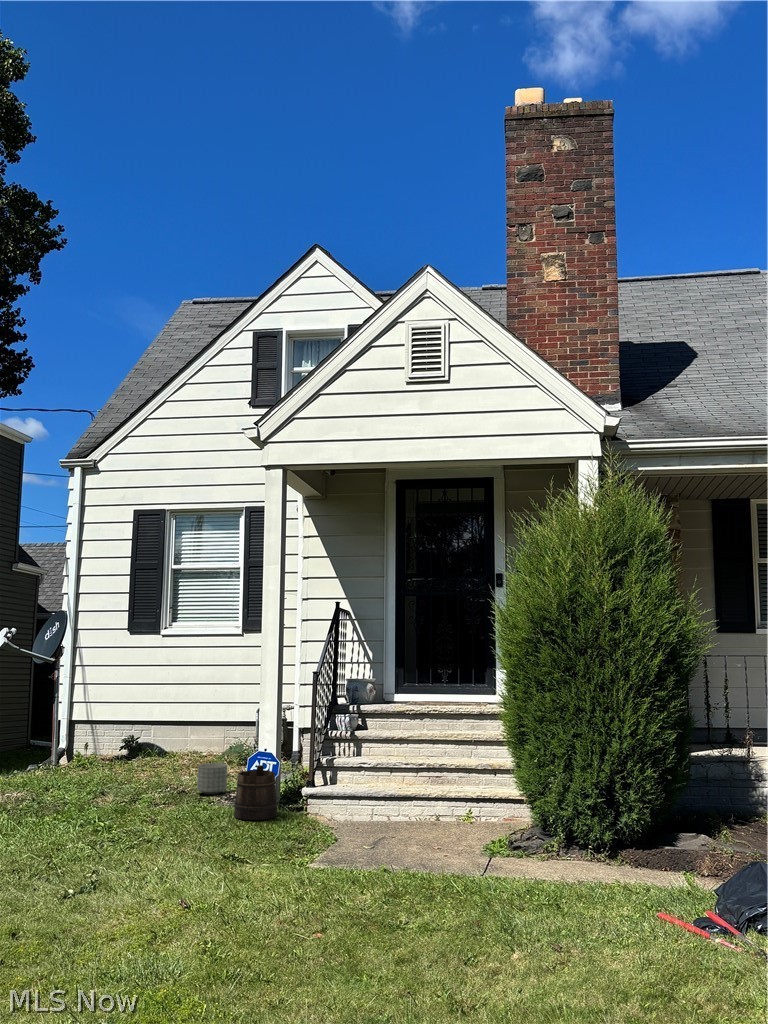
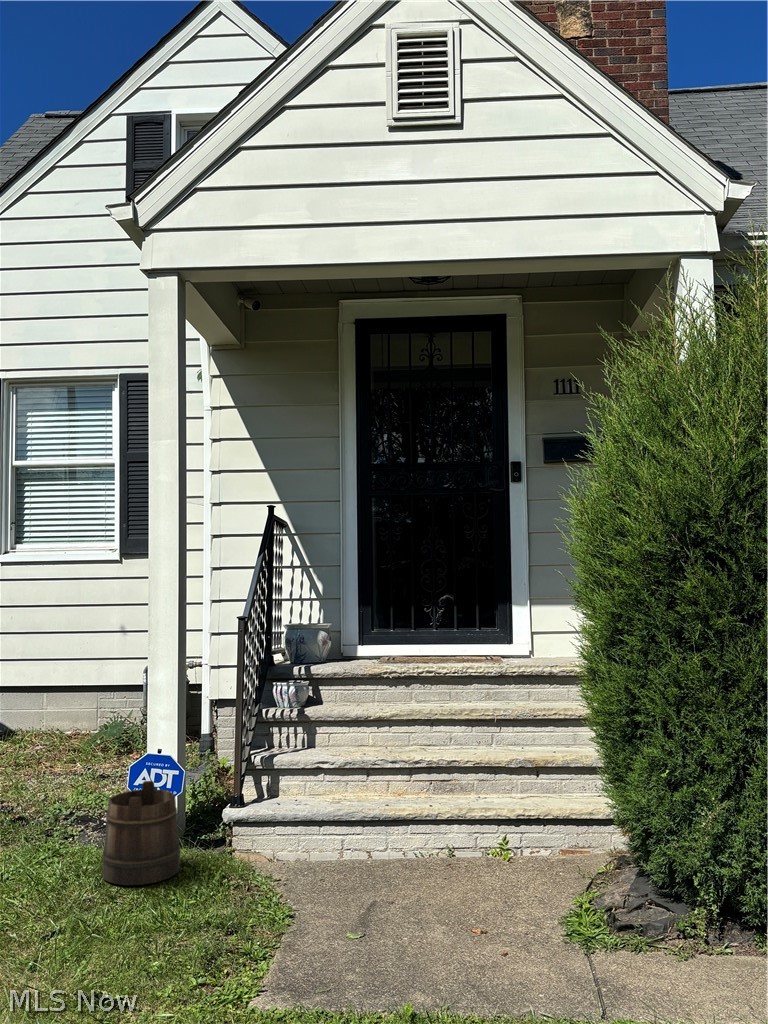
planter: present [197,763,227,795] -> none [44,765,95,820]

